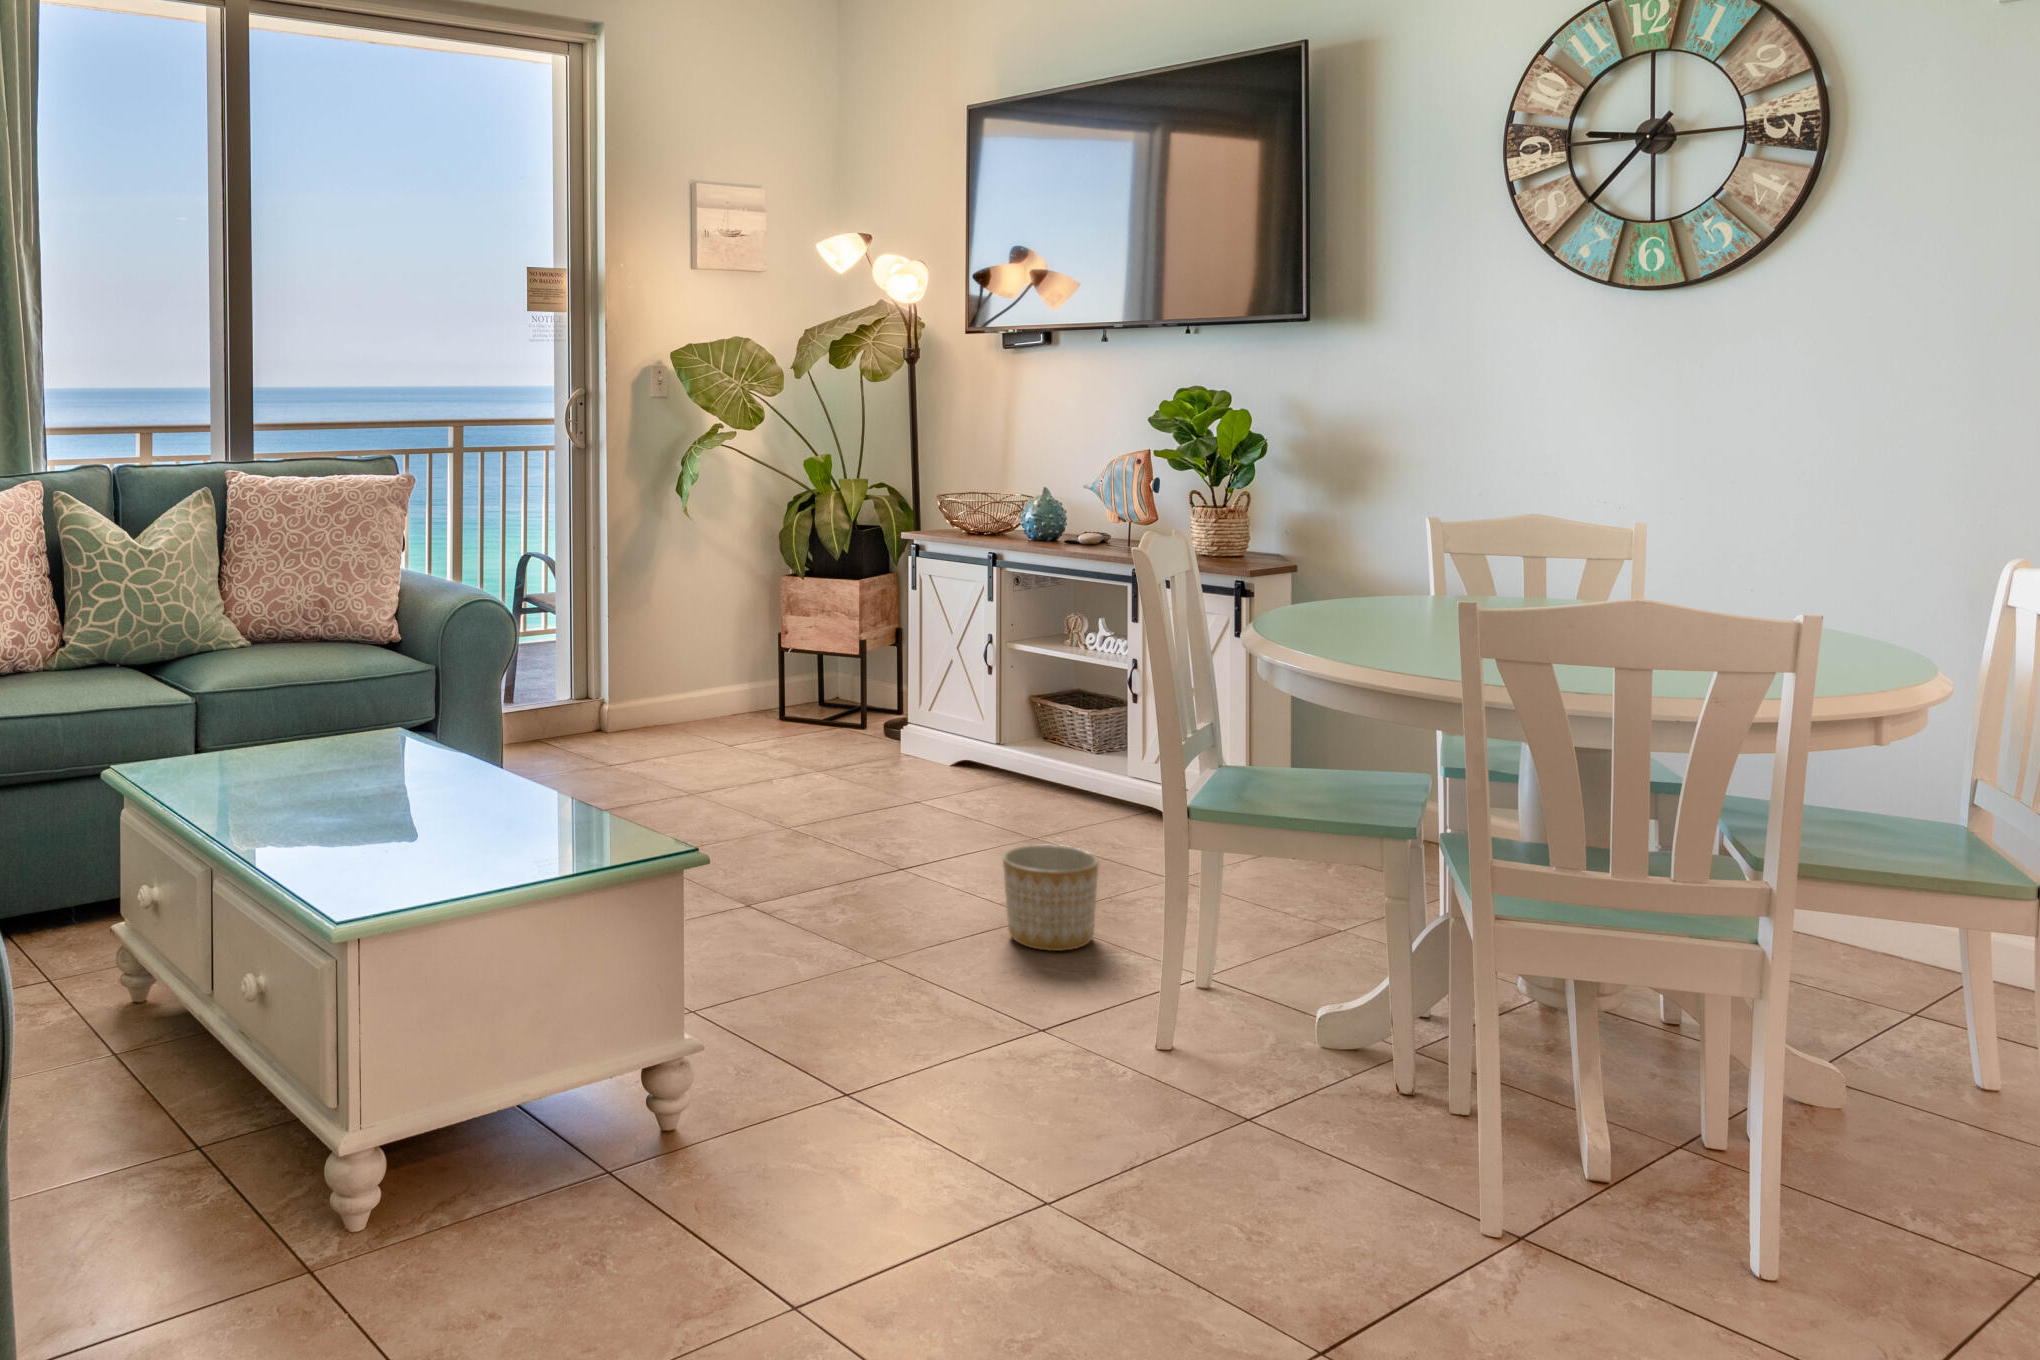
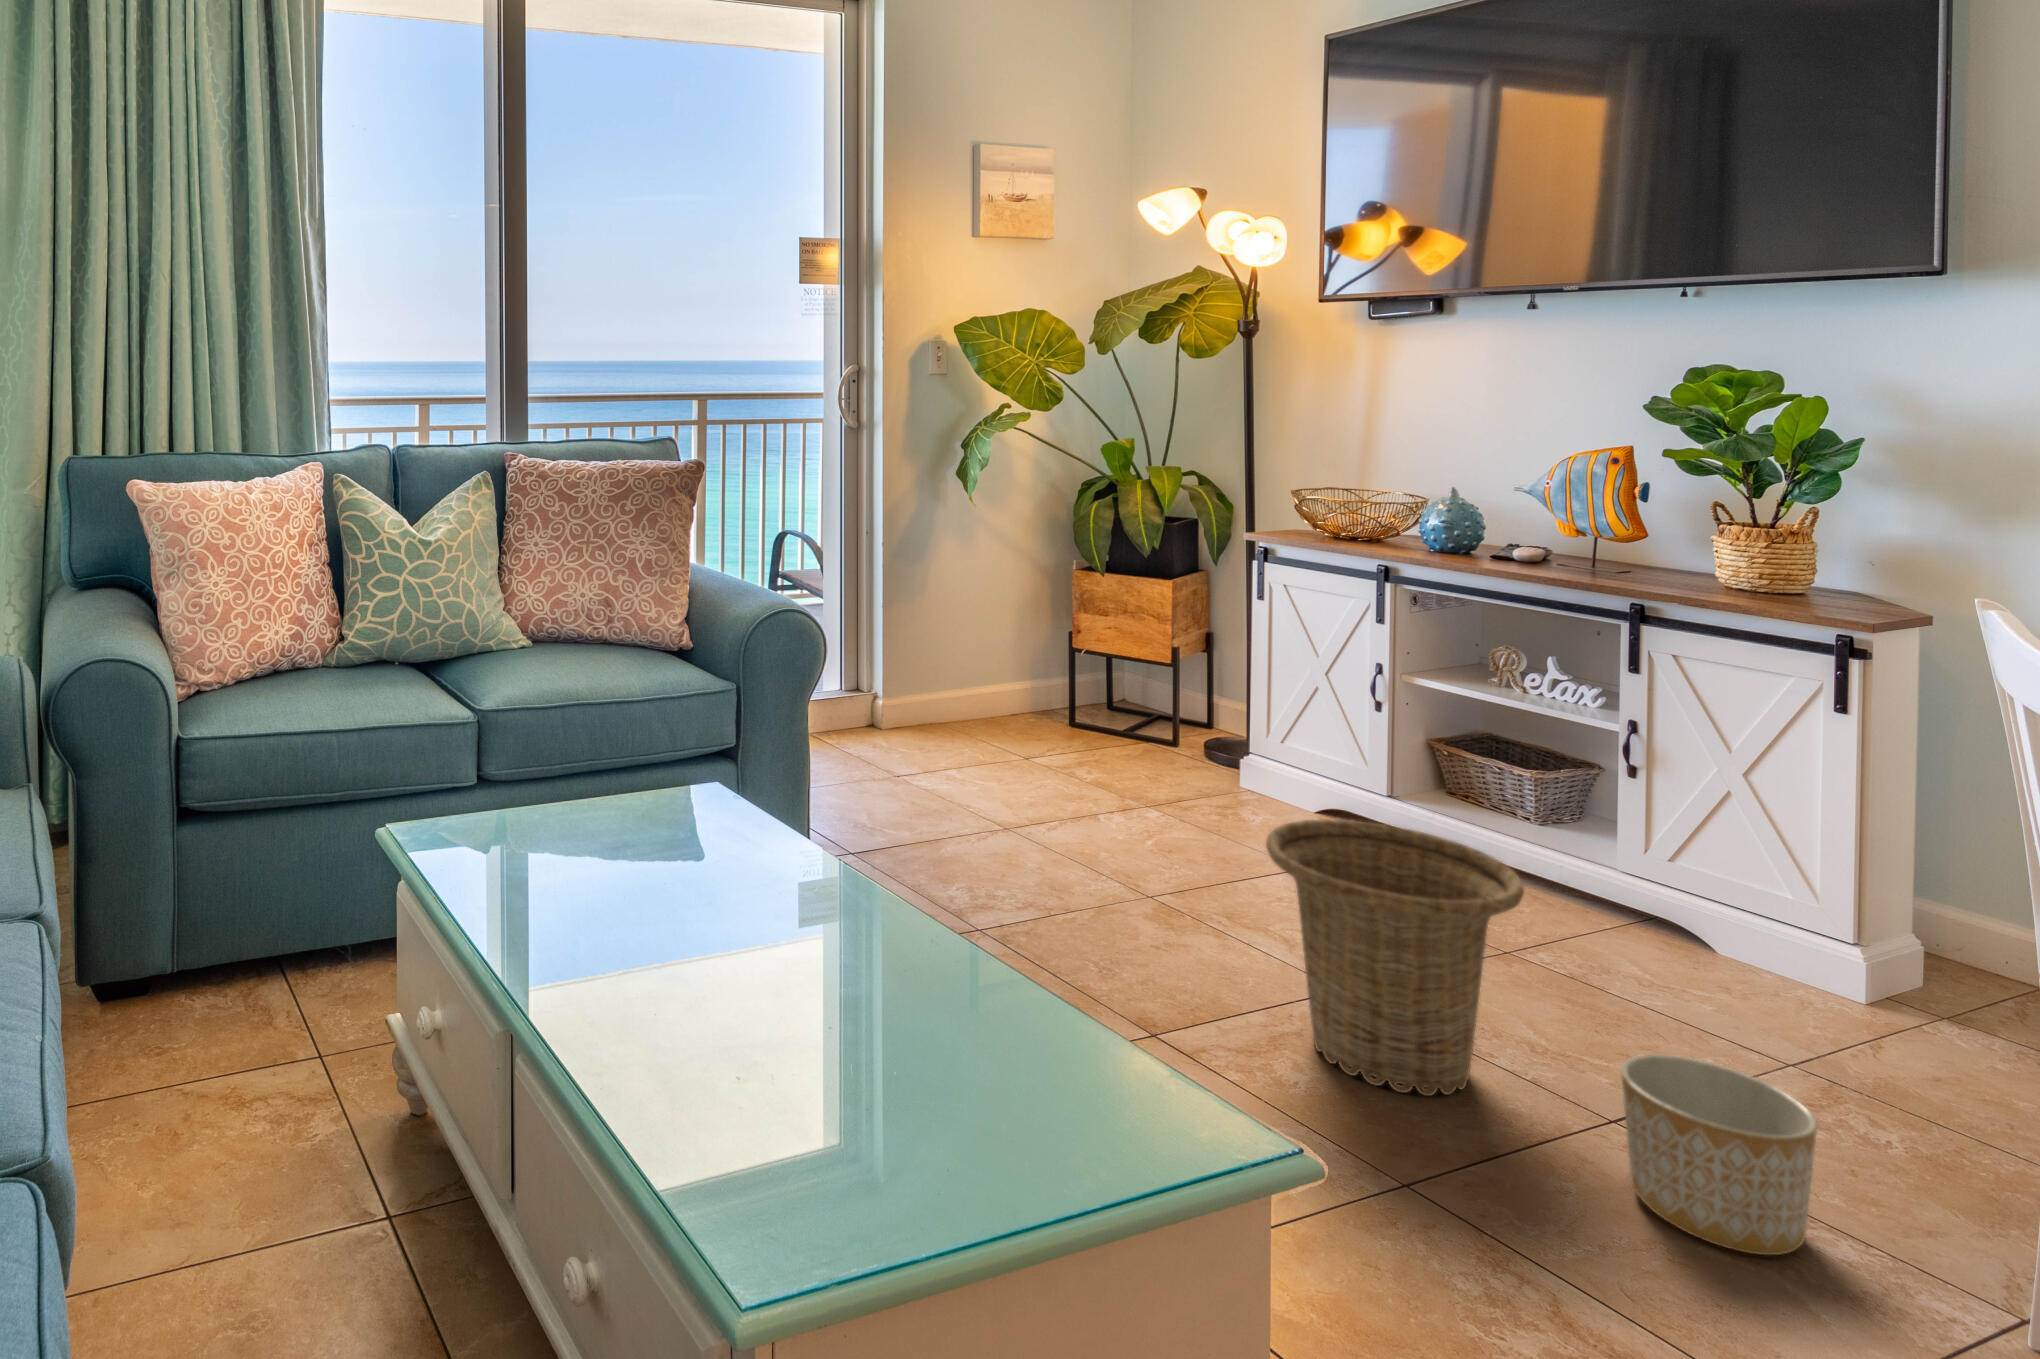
basket: none [822,727,980,907] -> present [1266,819,1524,1096]

